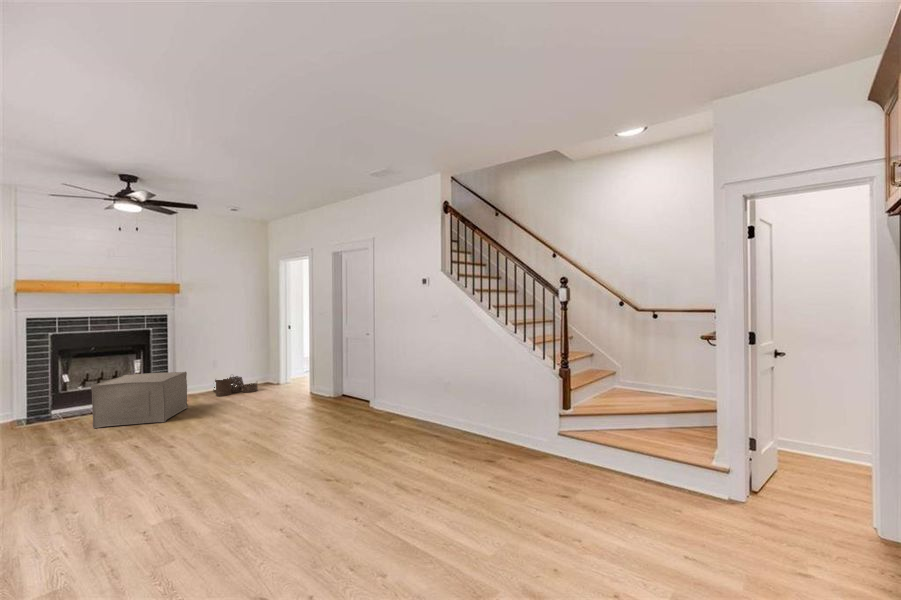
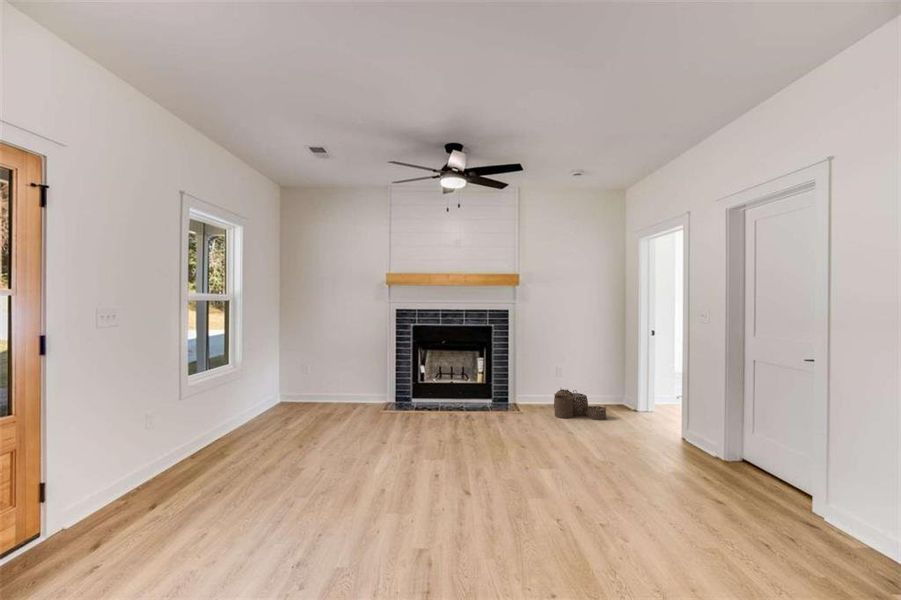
ottoman: present [91,372,188,428] -> none [425,376,519,448]

